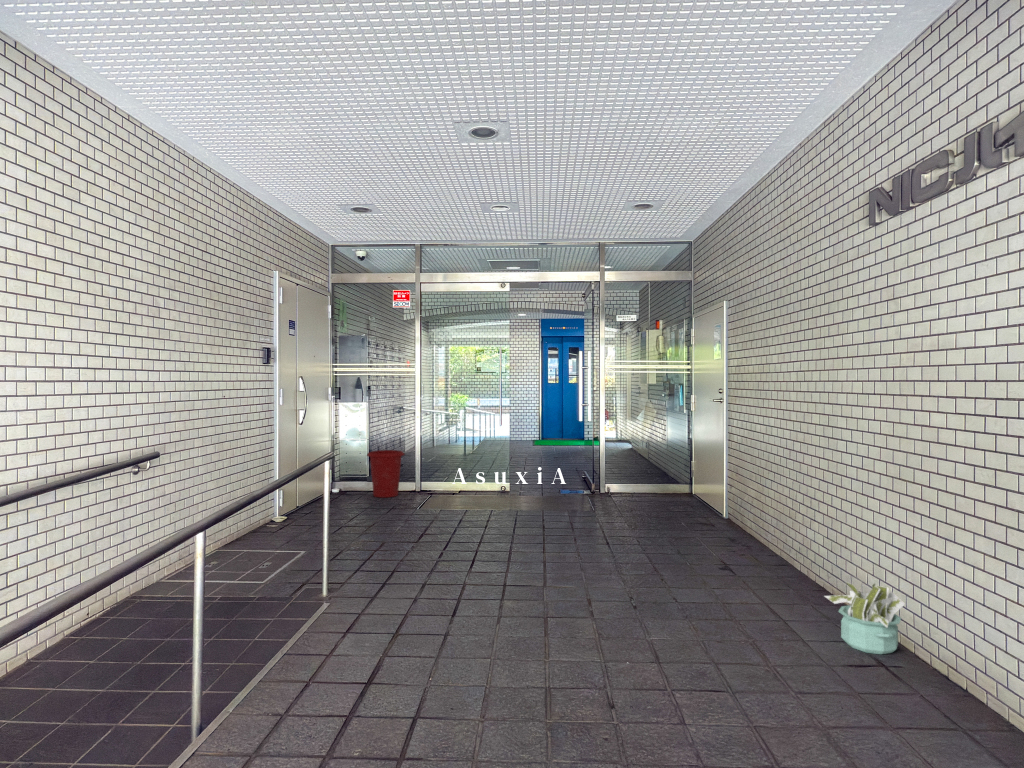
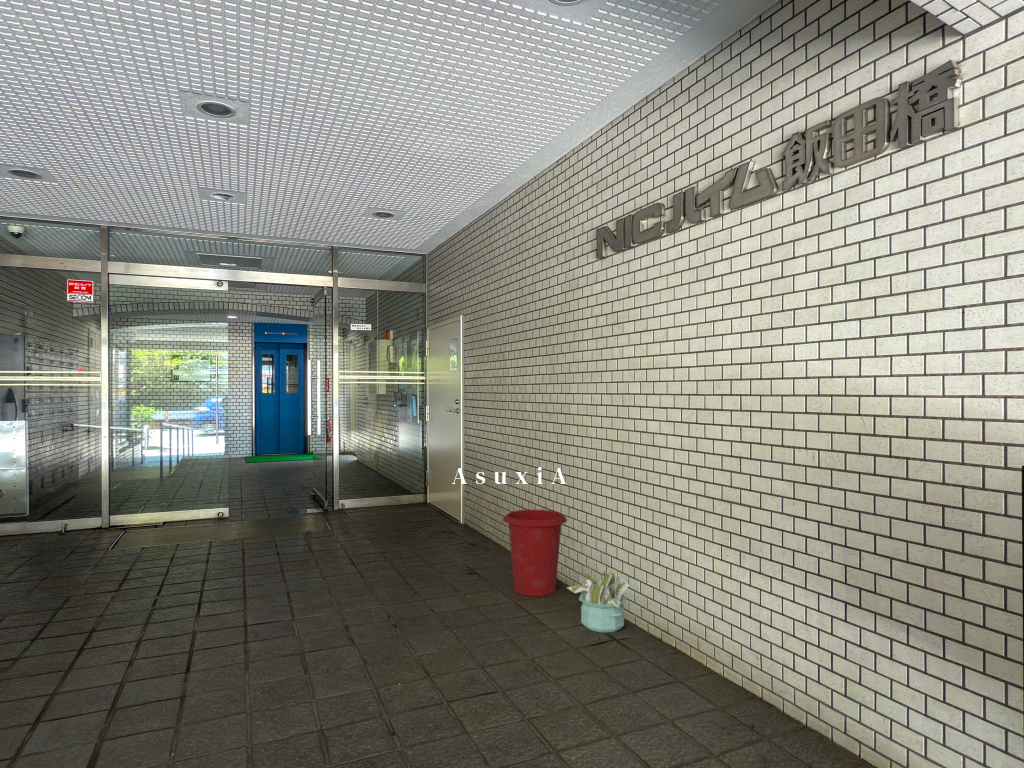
waste bin: present [367,450,404,497] -> present [503,509,567,596]

